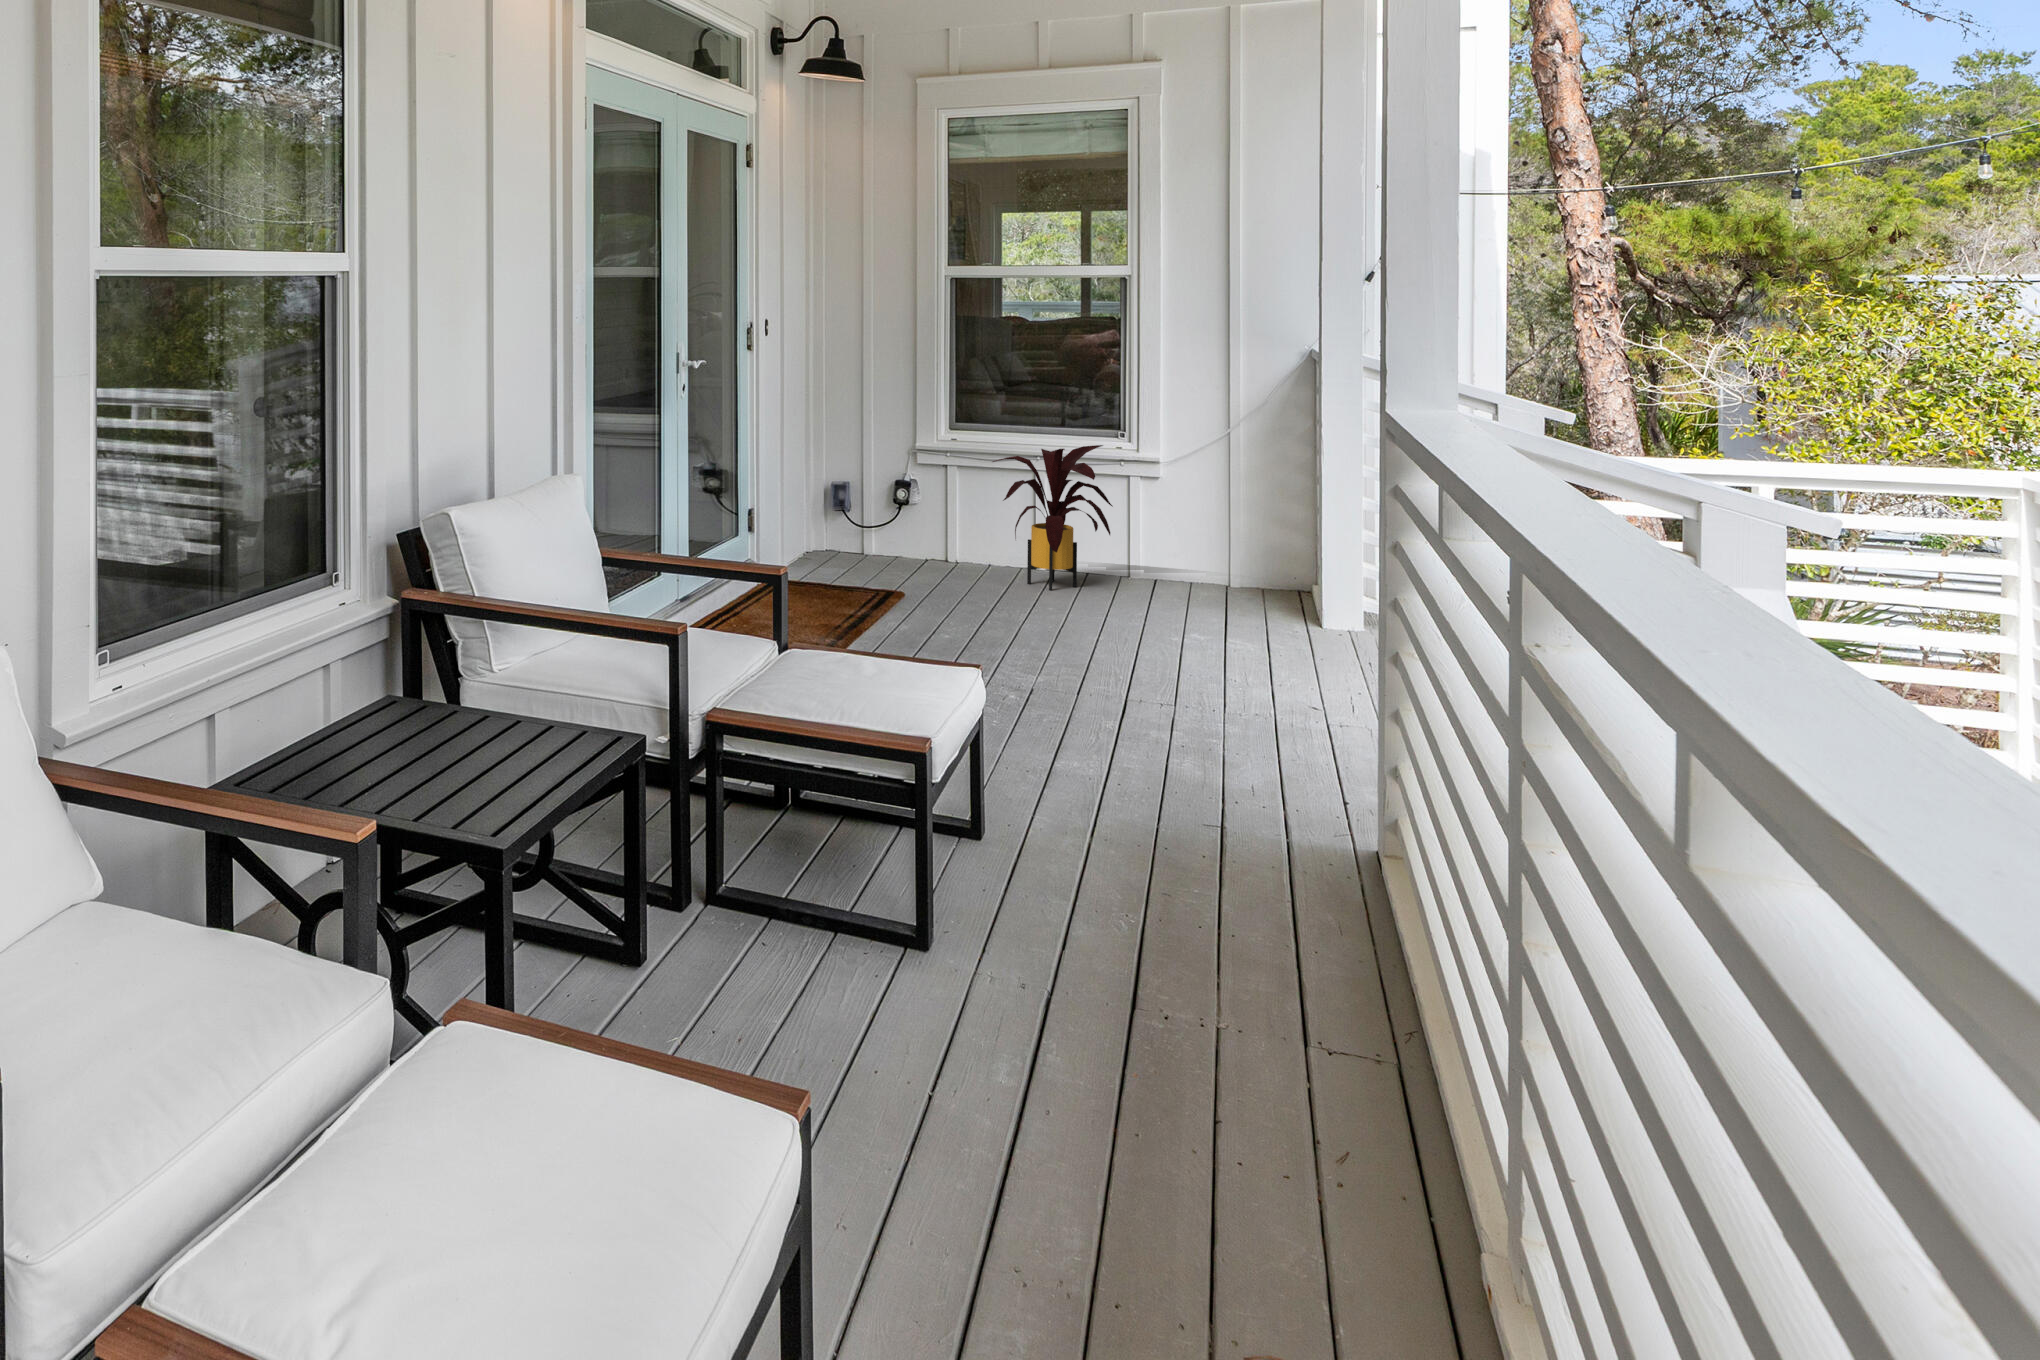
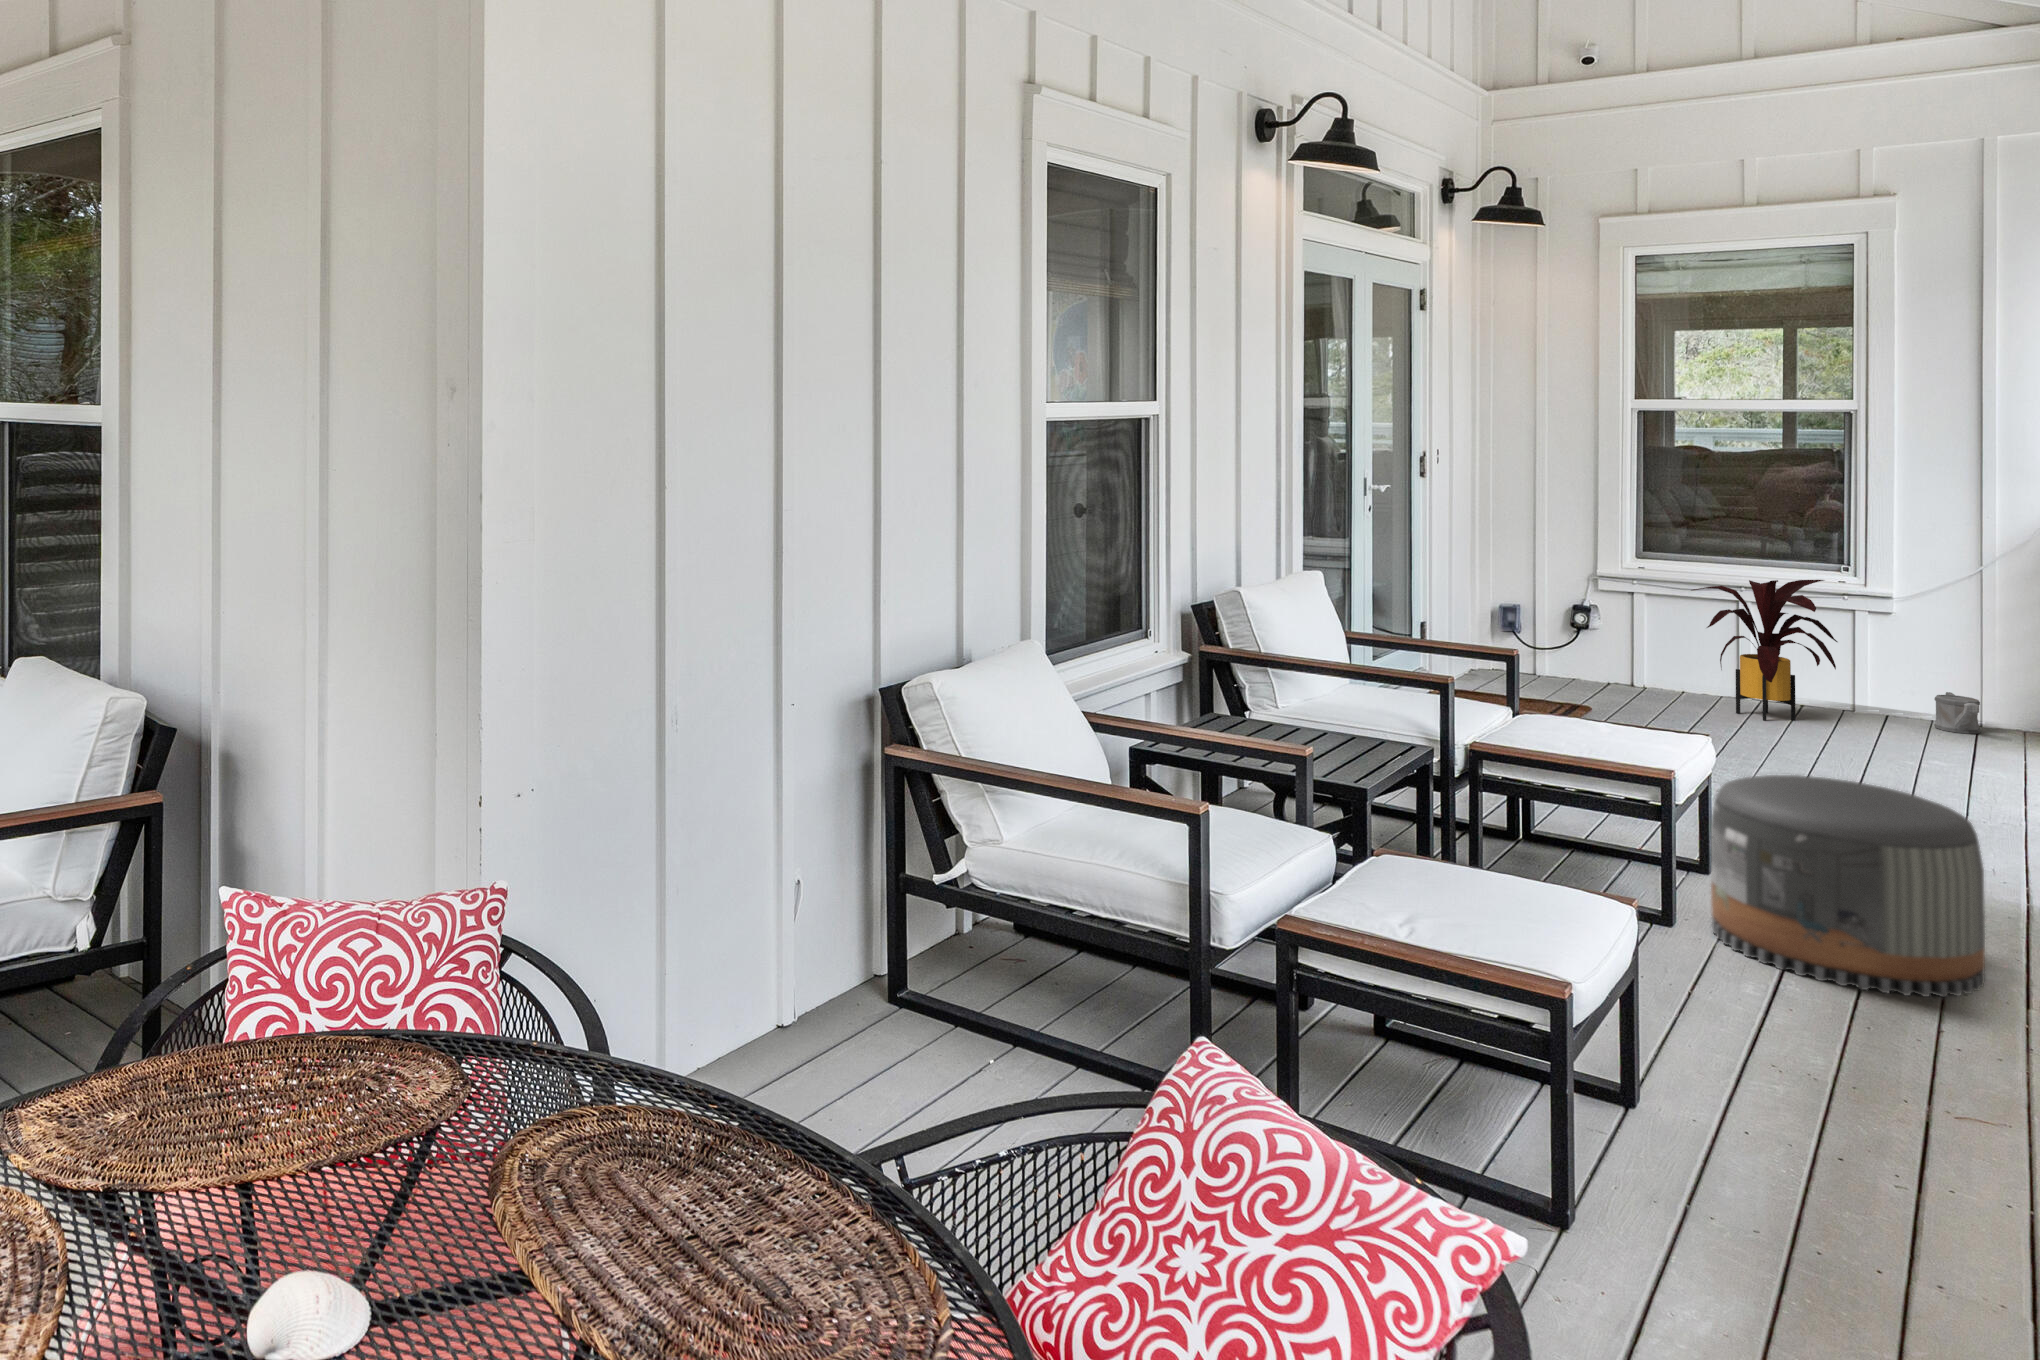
watering can: none [1188,548,1224,589] -> present [1935,692,1980,734]
pouf: none [969,712,1251,1004] -> present [1711,775,1985,997]

